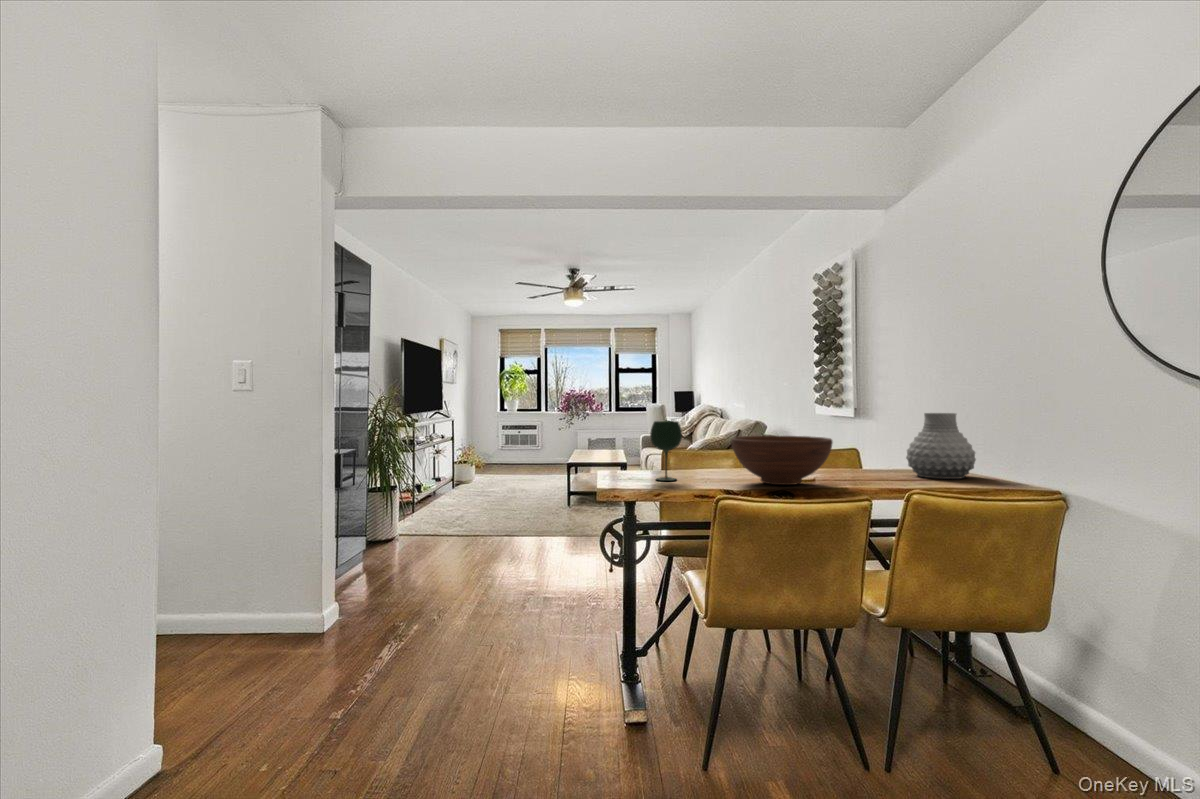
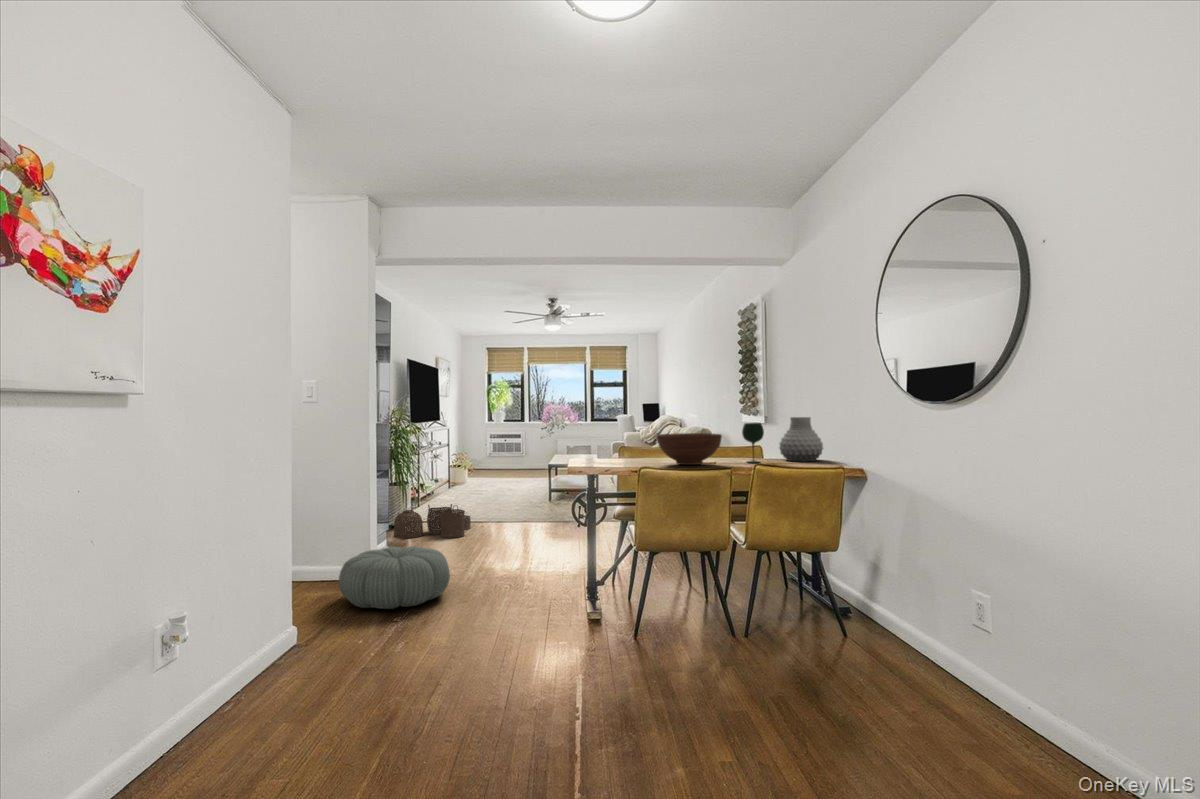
wine glass: present [650,421,682,481] -> present [742,423,764,463]
woven basket: none [371,516,470,561] -> present [393,504,471,538]
pouf: none [262,590,425,692] -> present [339,546,450,609]

